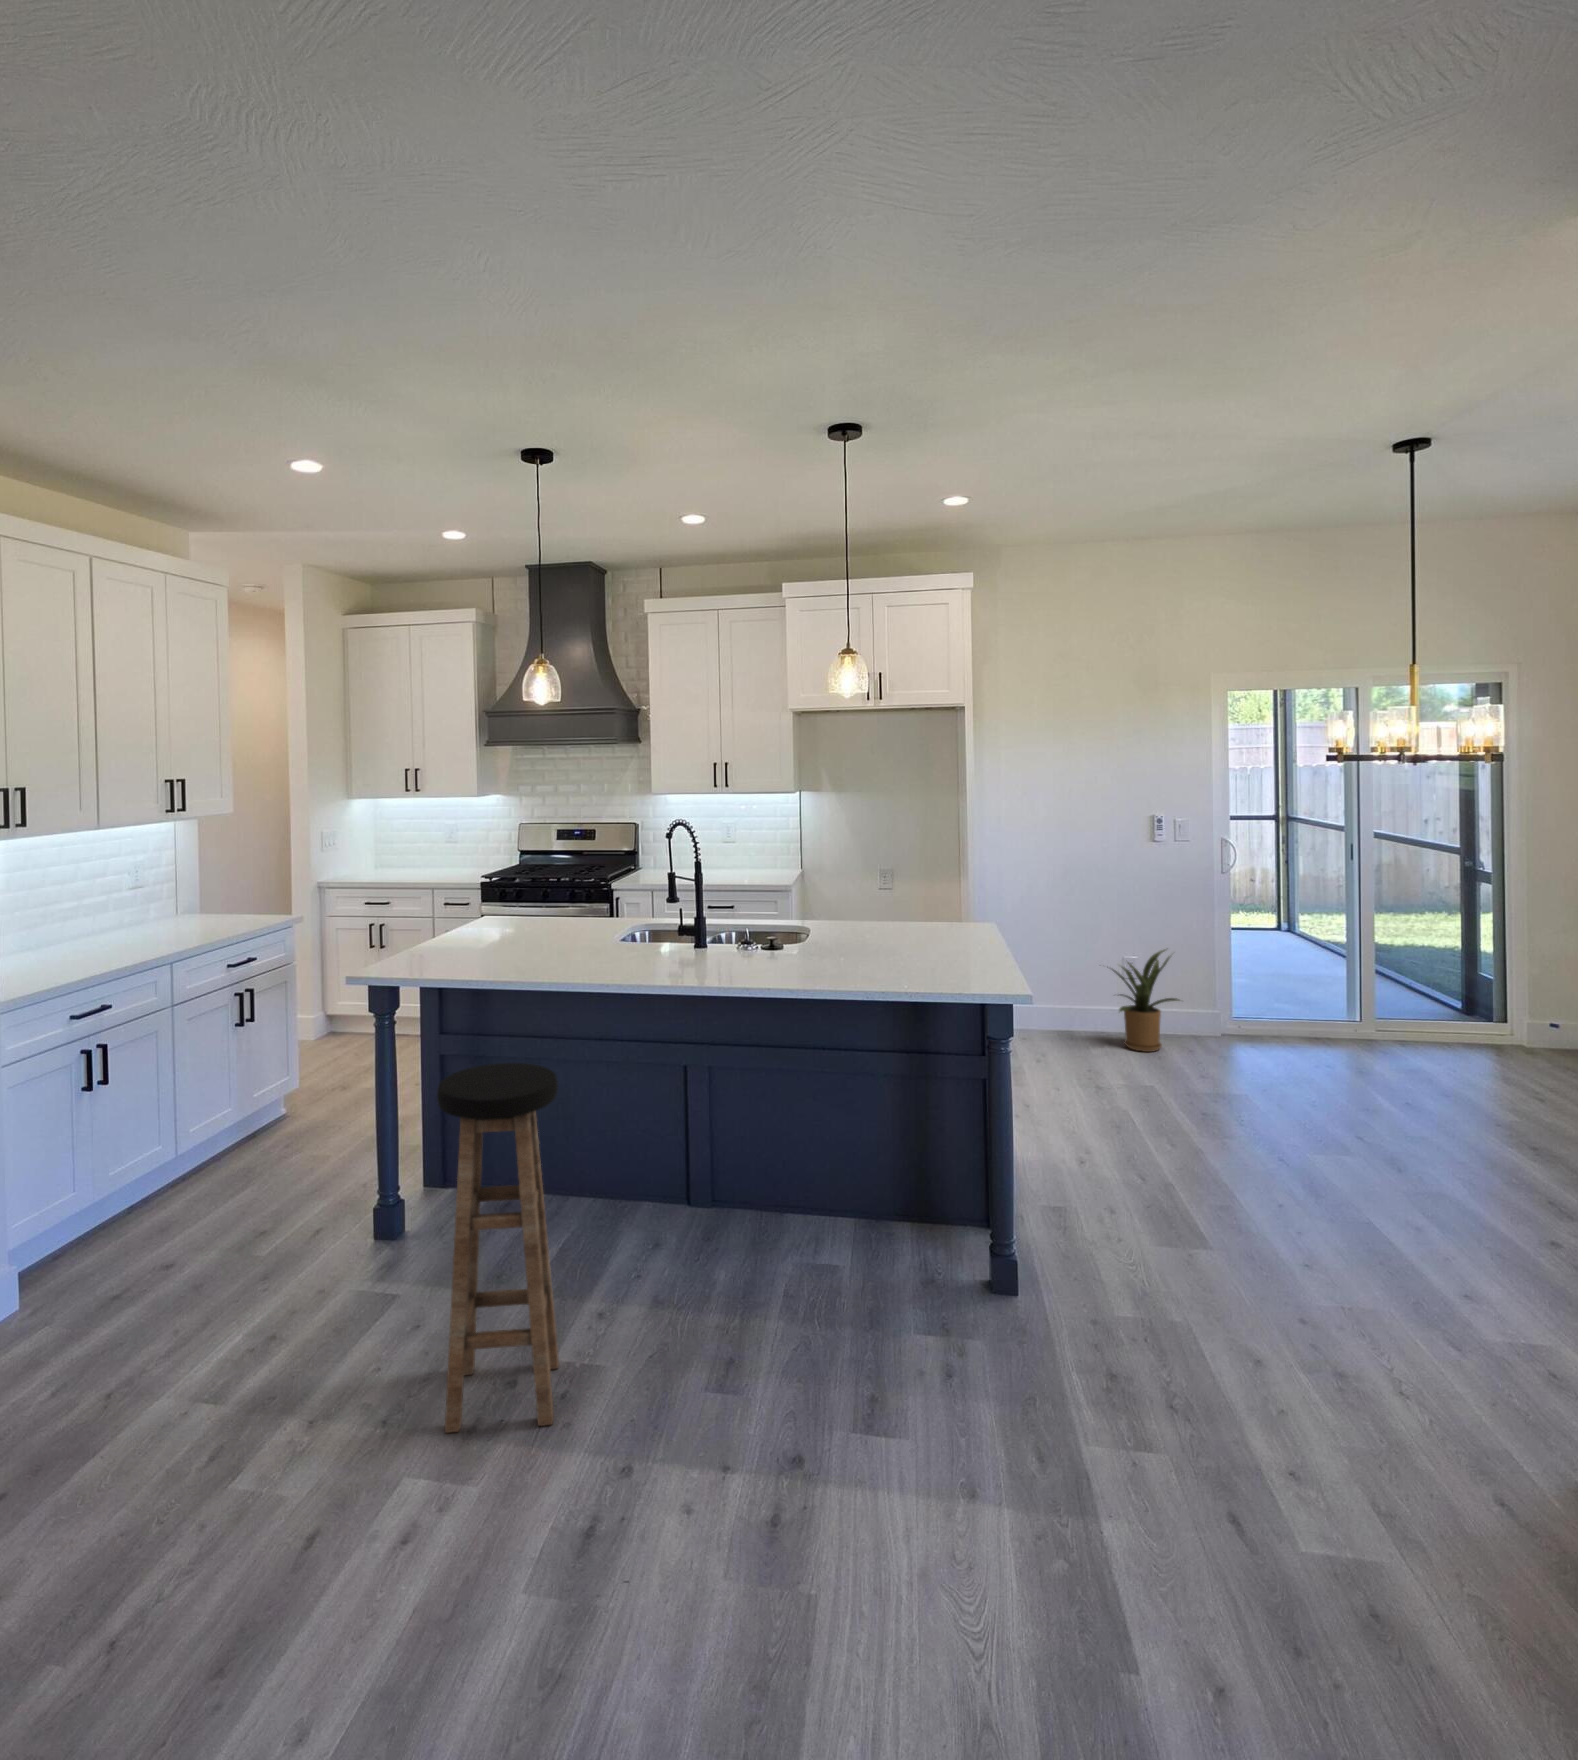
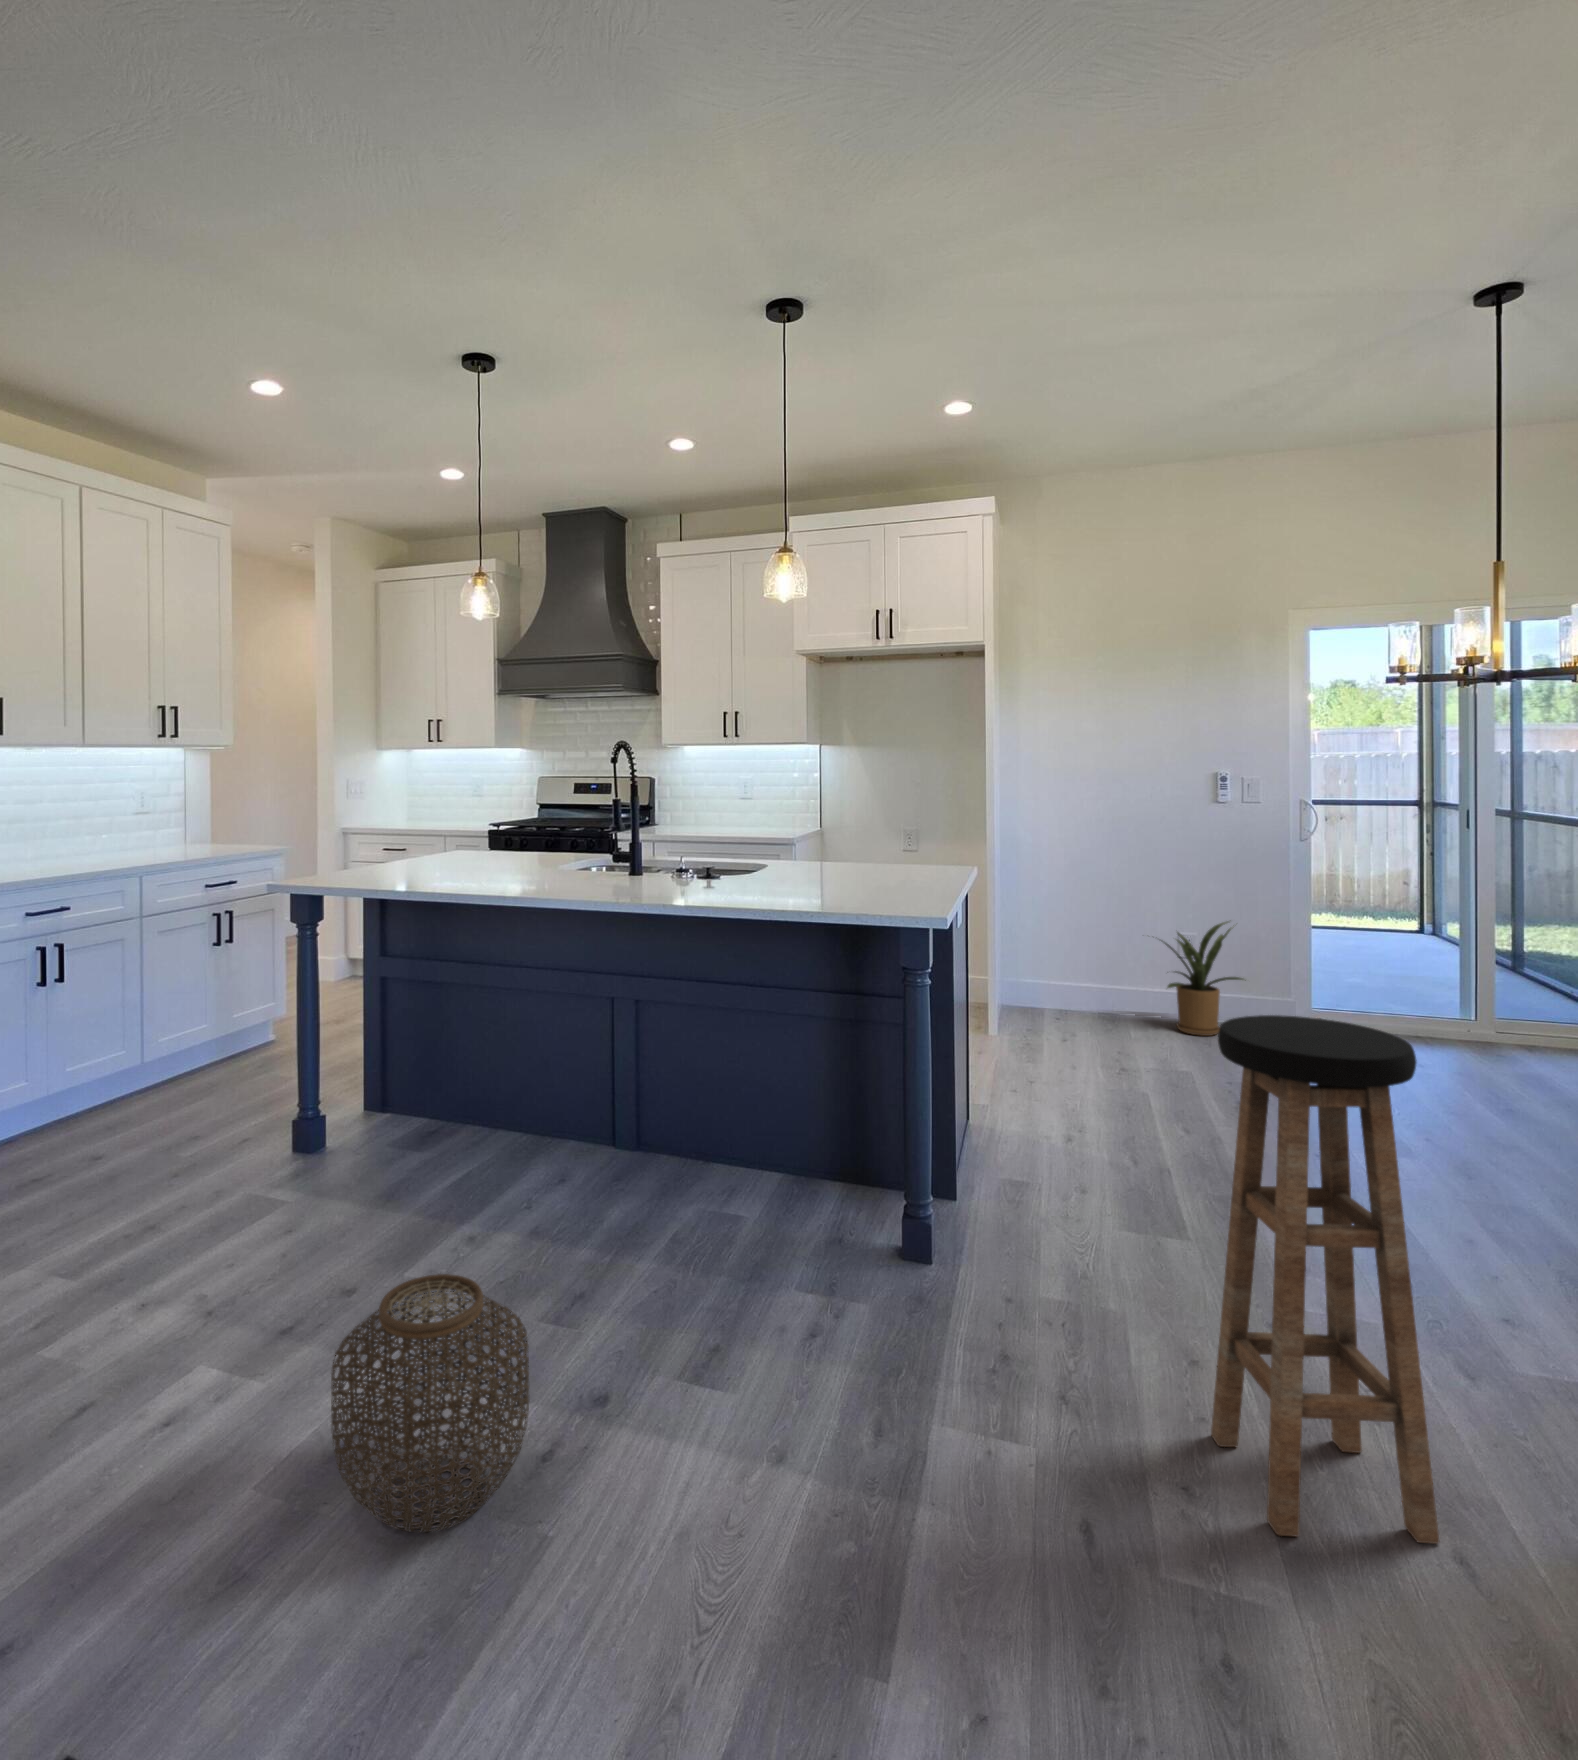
bar stool: present [437,1063,559,1433] -> present [1211,1015,1439,1544]
woven basket: none [620,1387,796,1636] -> present [331,1274,529,1532]

